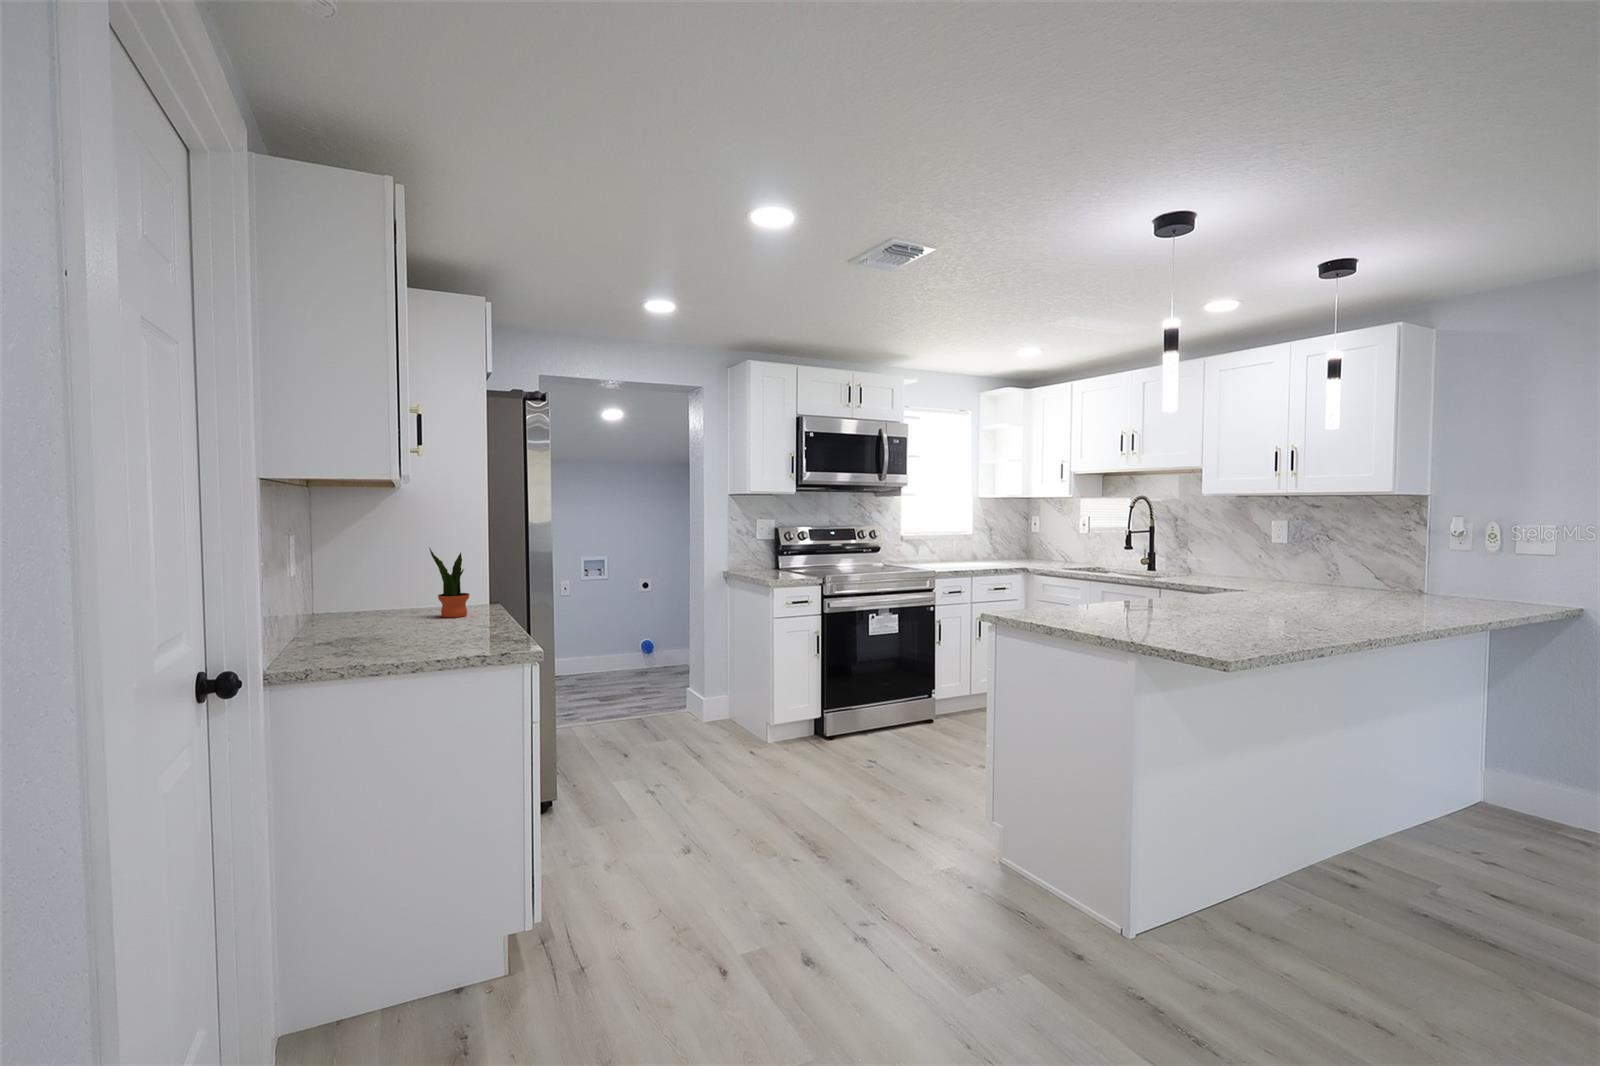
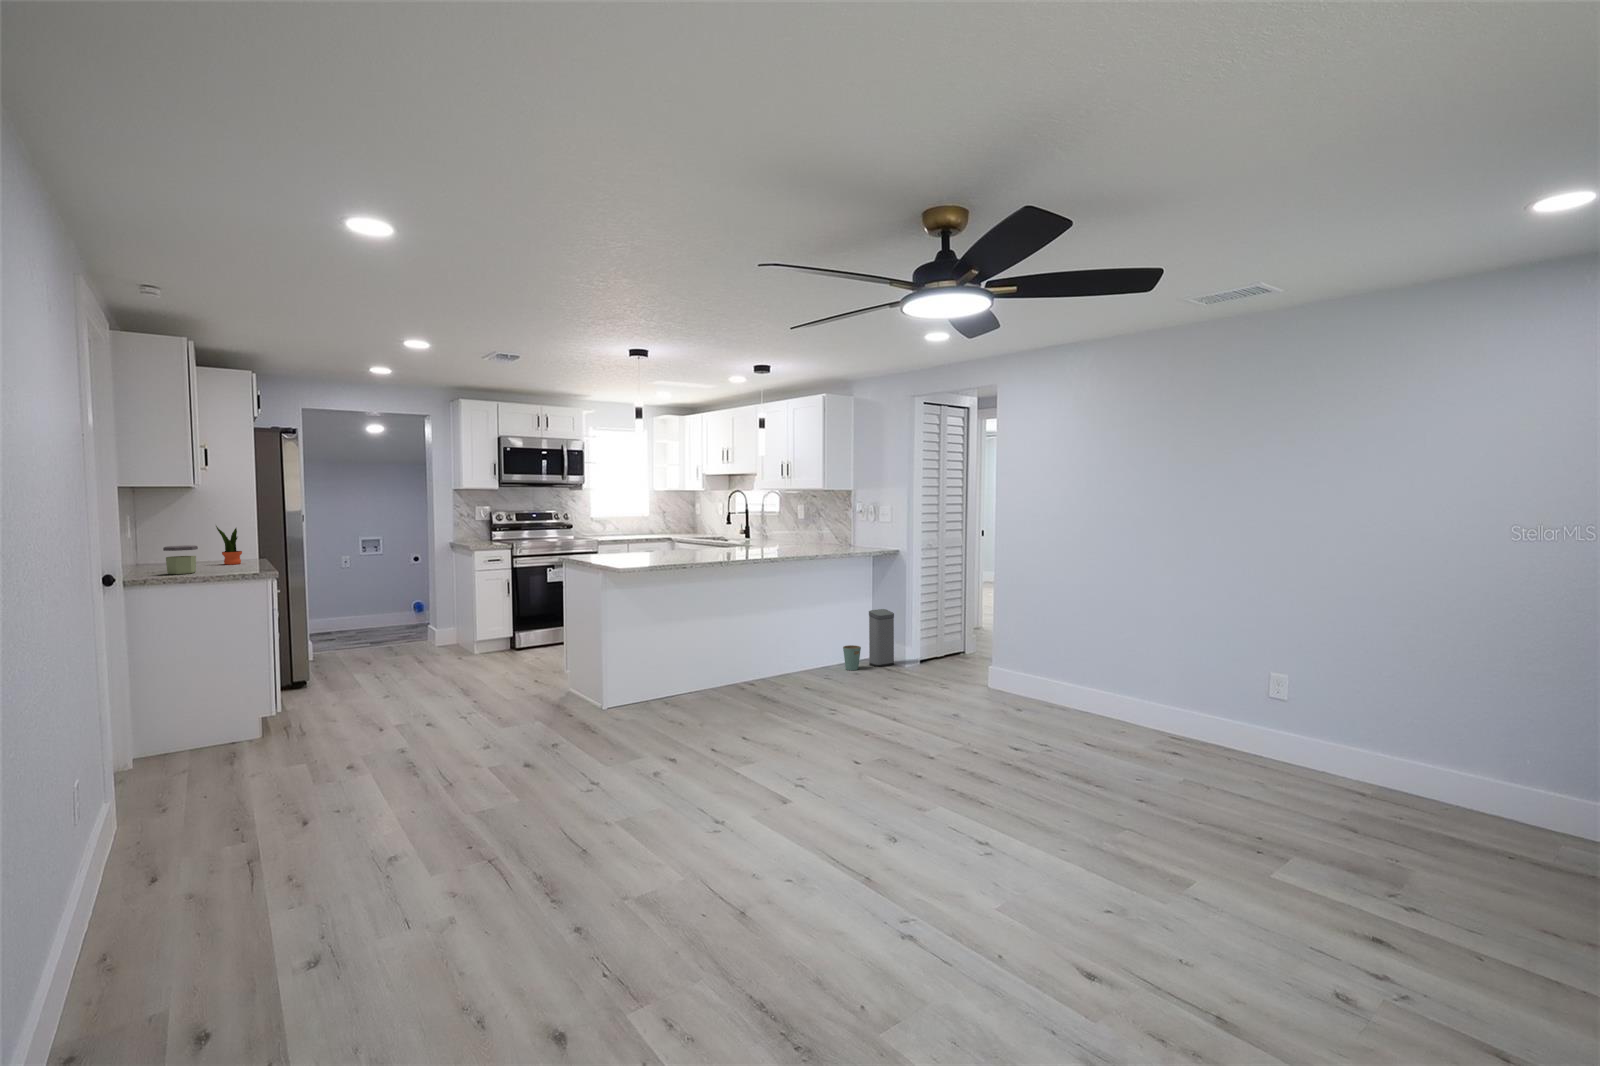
jar: none [343,592,403,651] -> present [163,545,198,574]
trash can: none [1459,716,1550,835] -> present [843,609,894,670]

